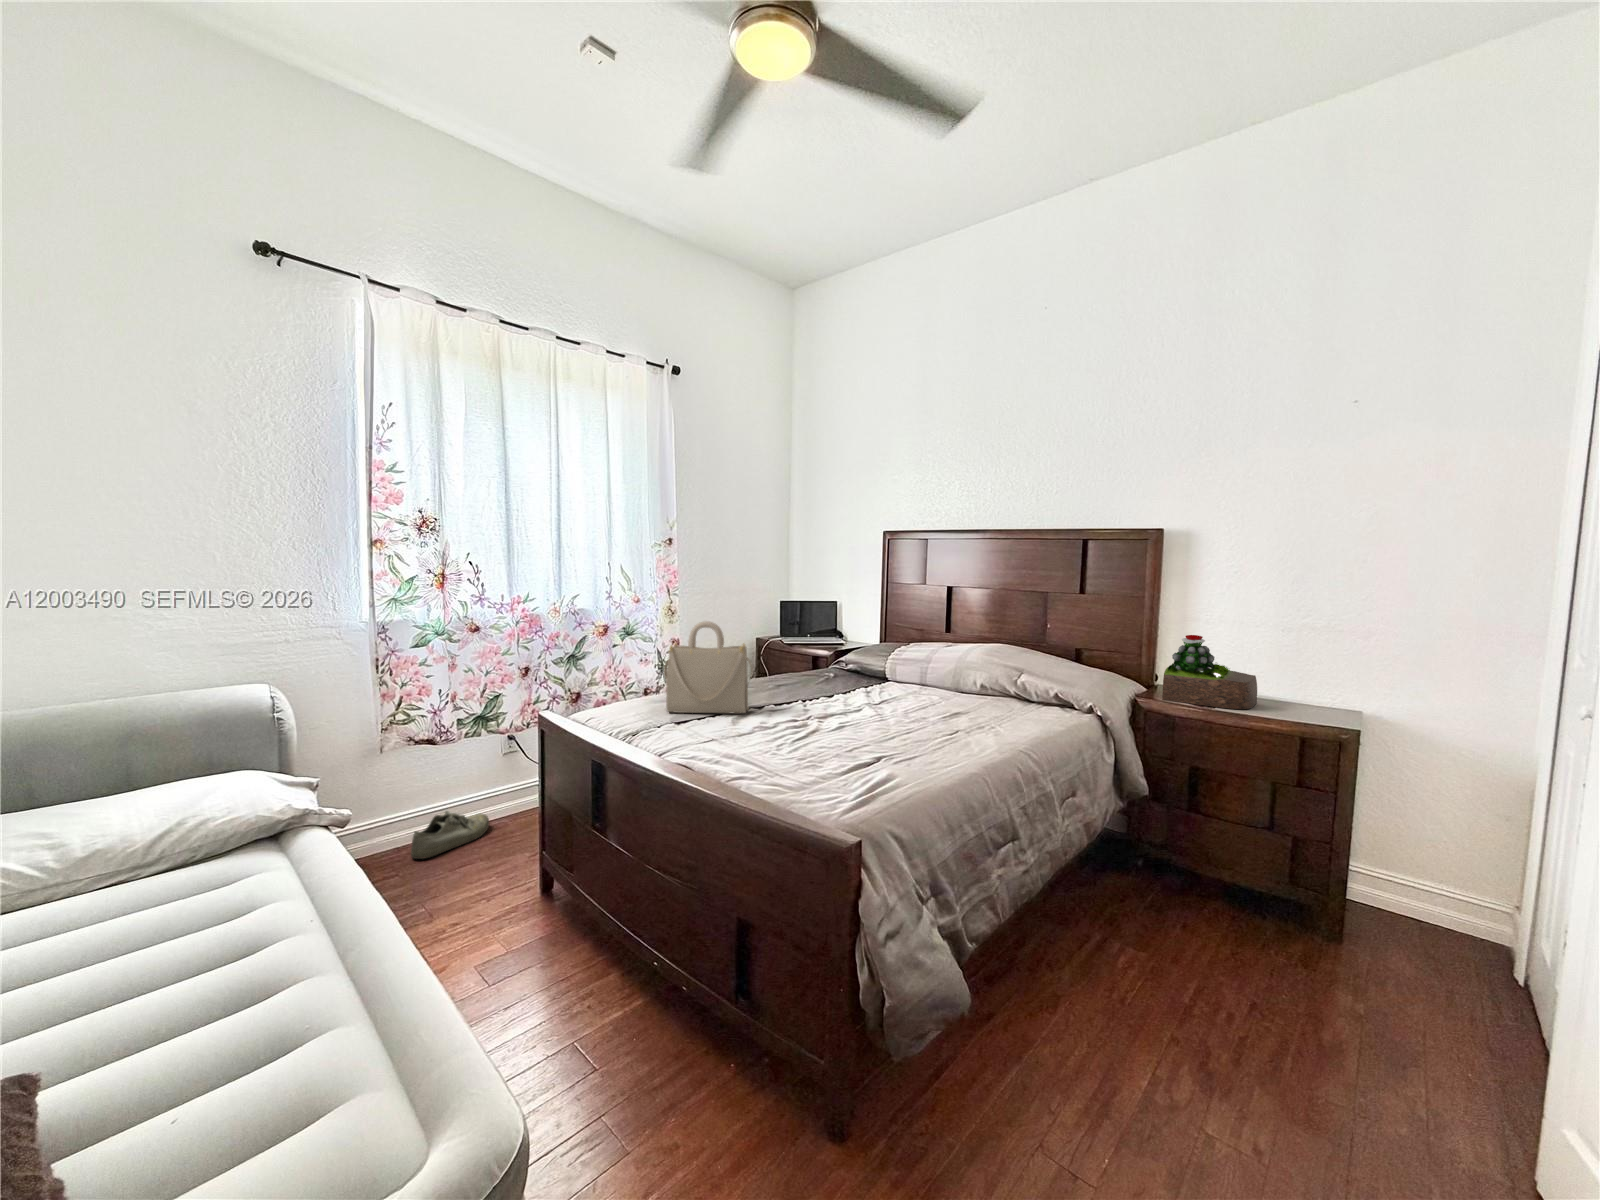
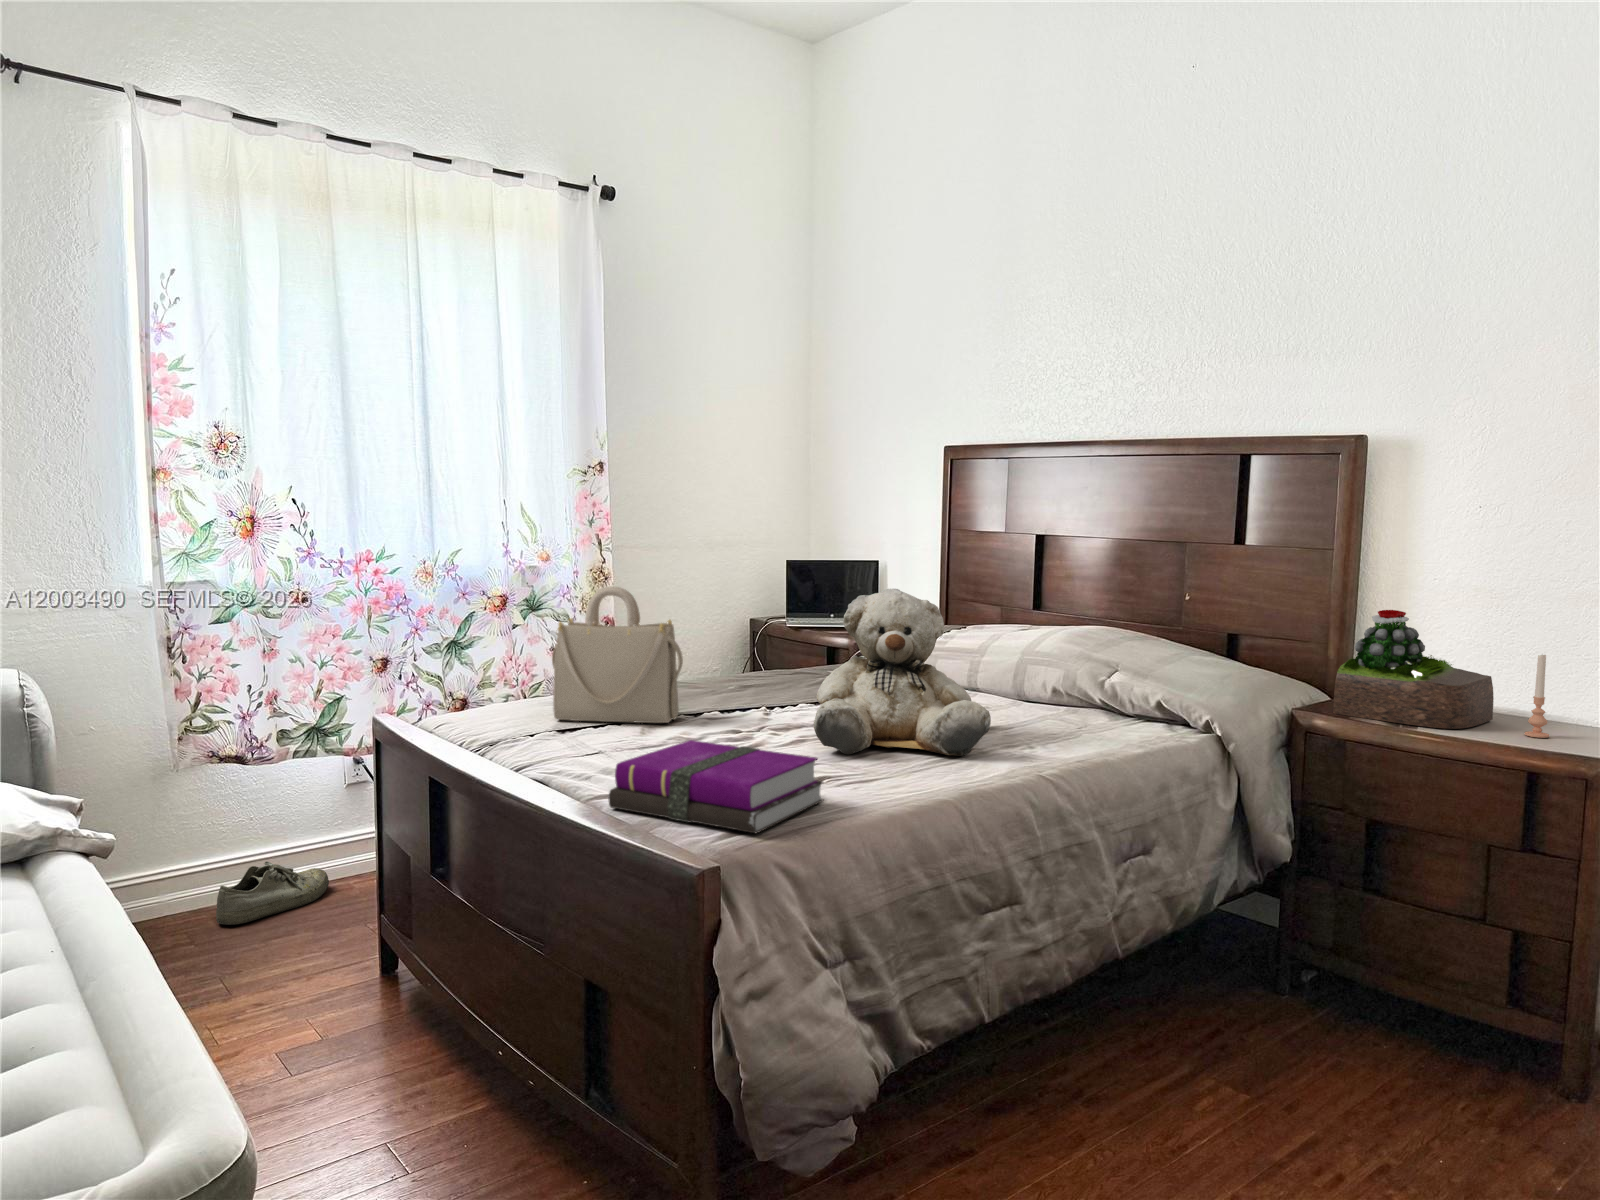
teddy bear: none [849,623,973,735] -> present [814,589,991,756]
candle: none [1286,662,1302,714] -> present [1525,655,1549,738]
notebook: none [745,730,892,803] -> present [609,740,823,833]

